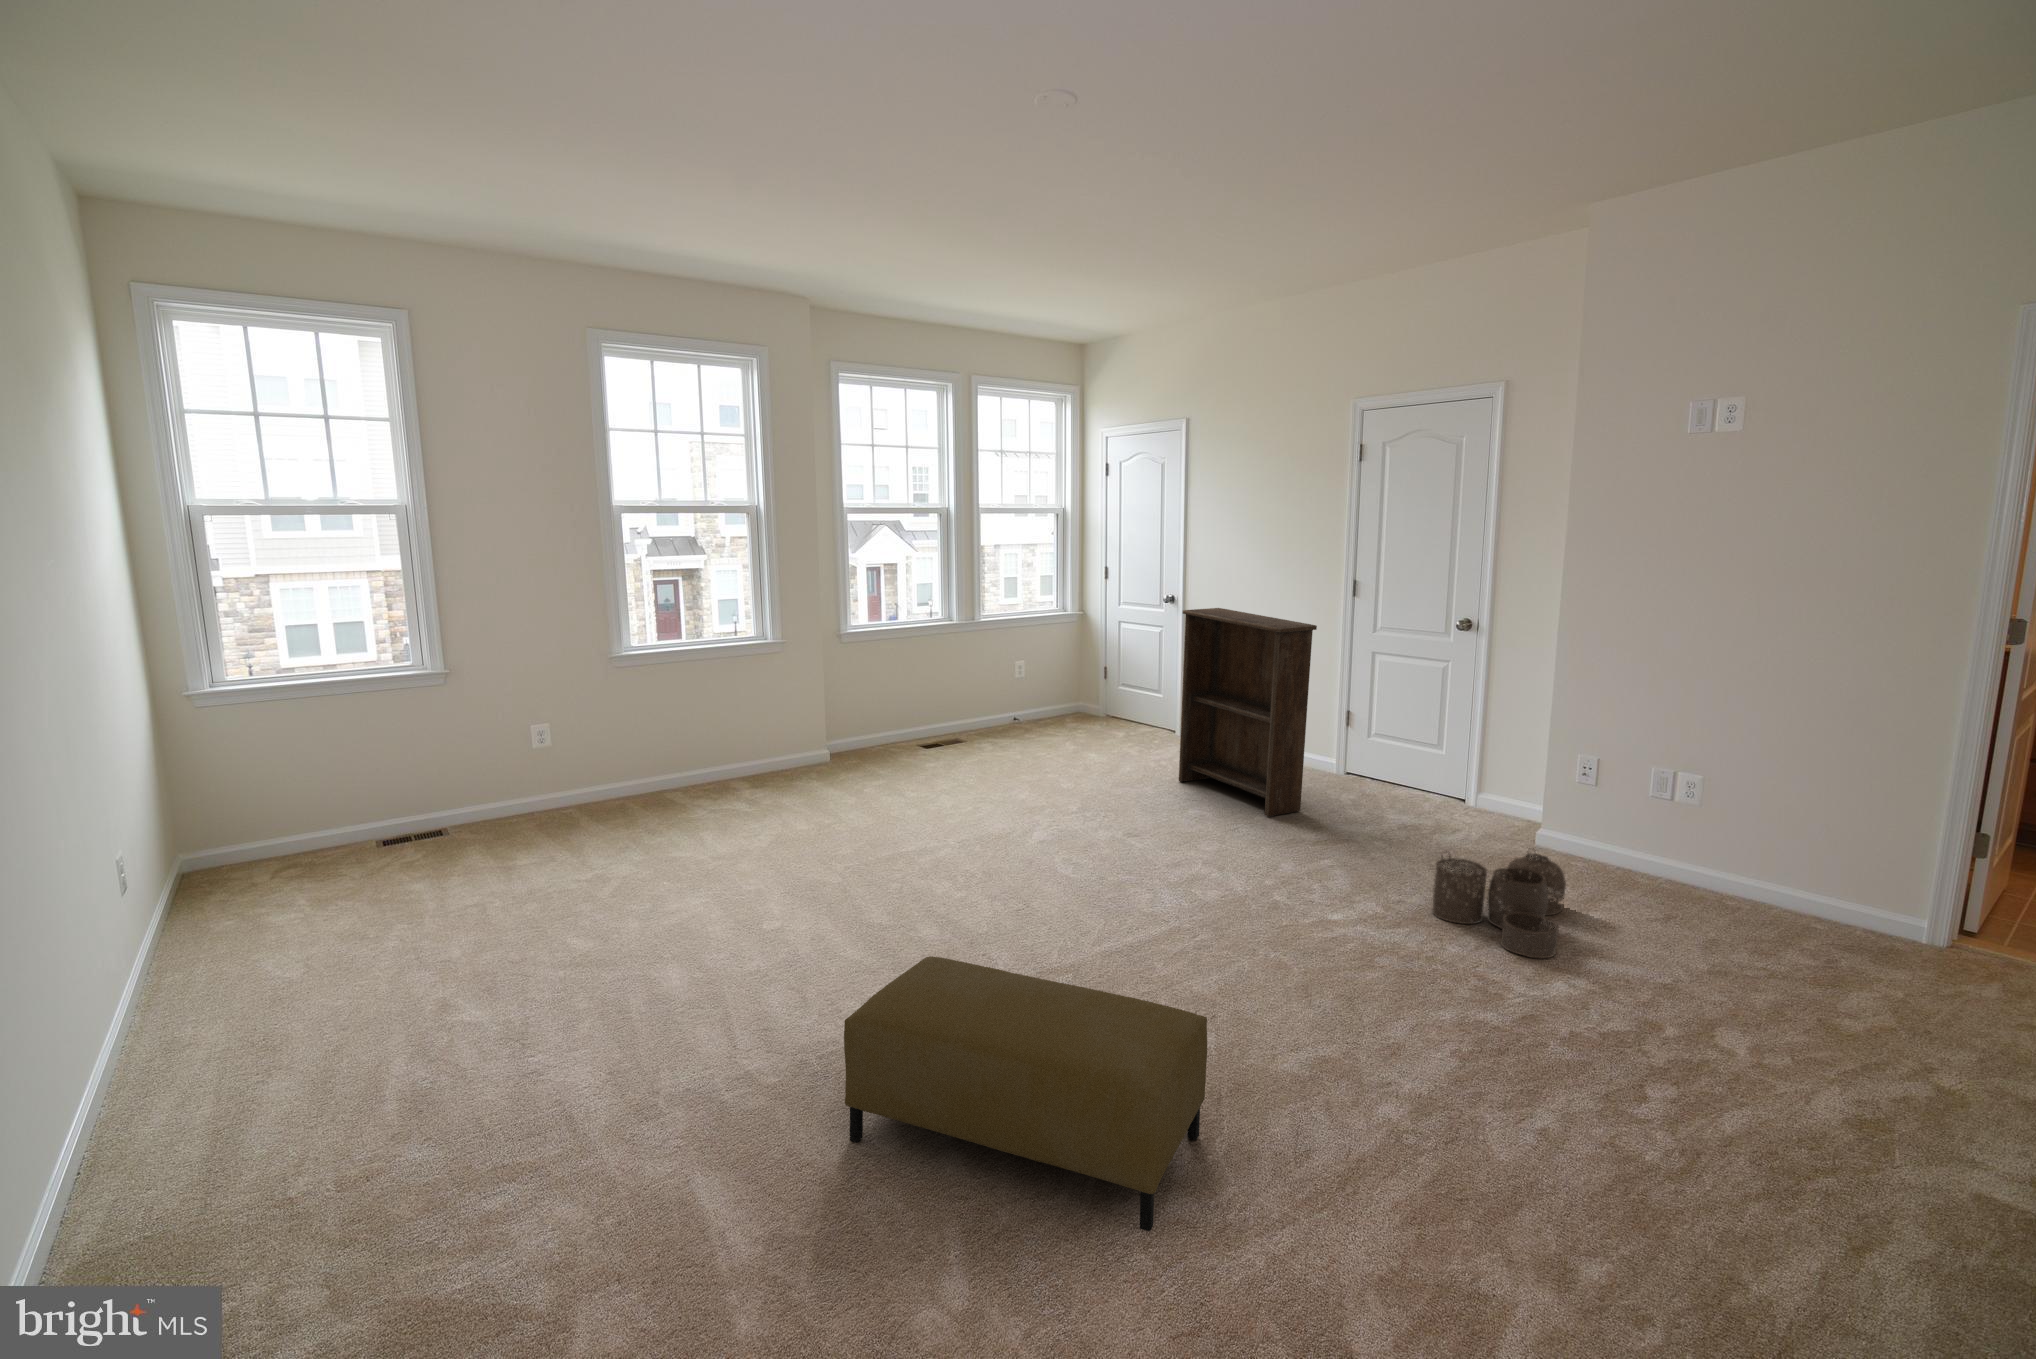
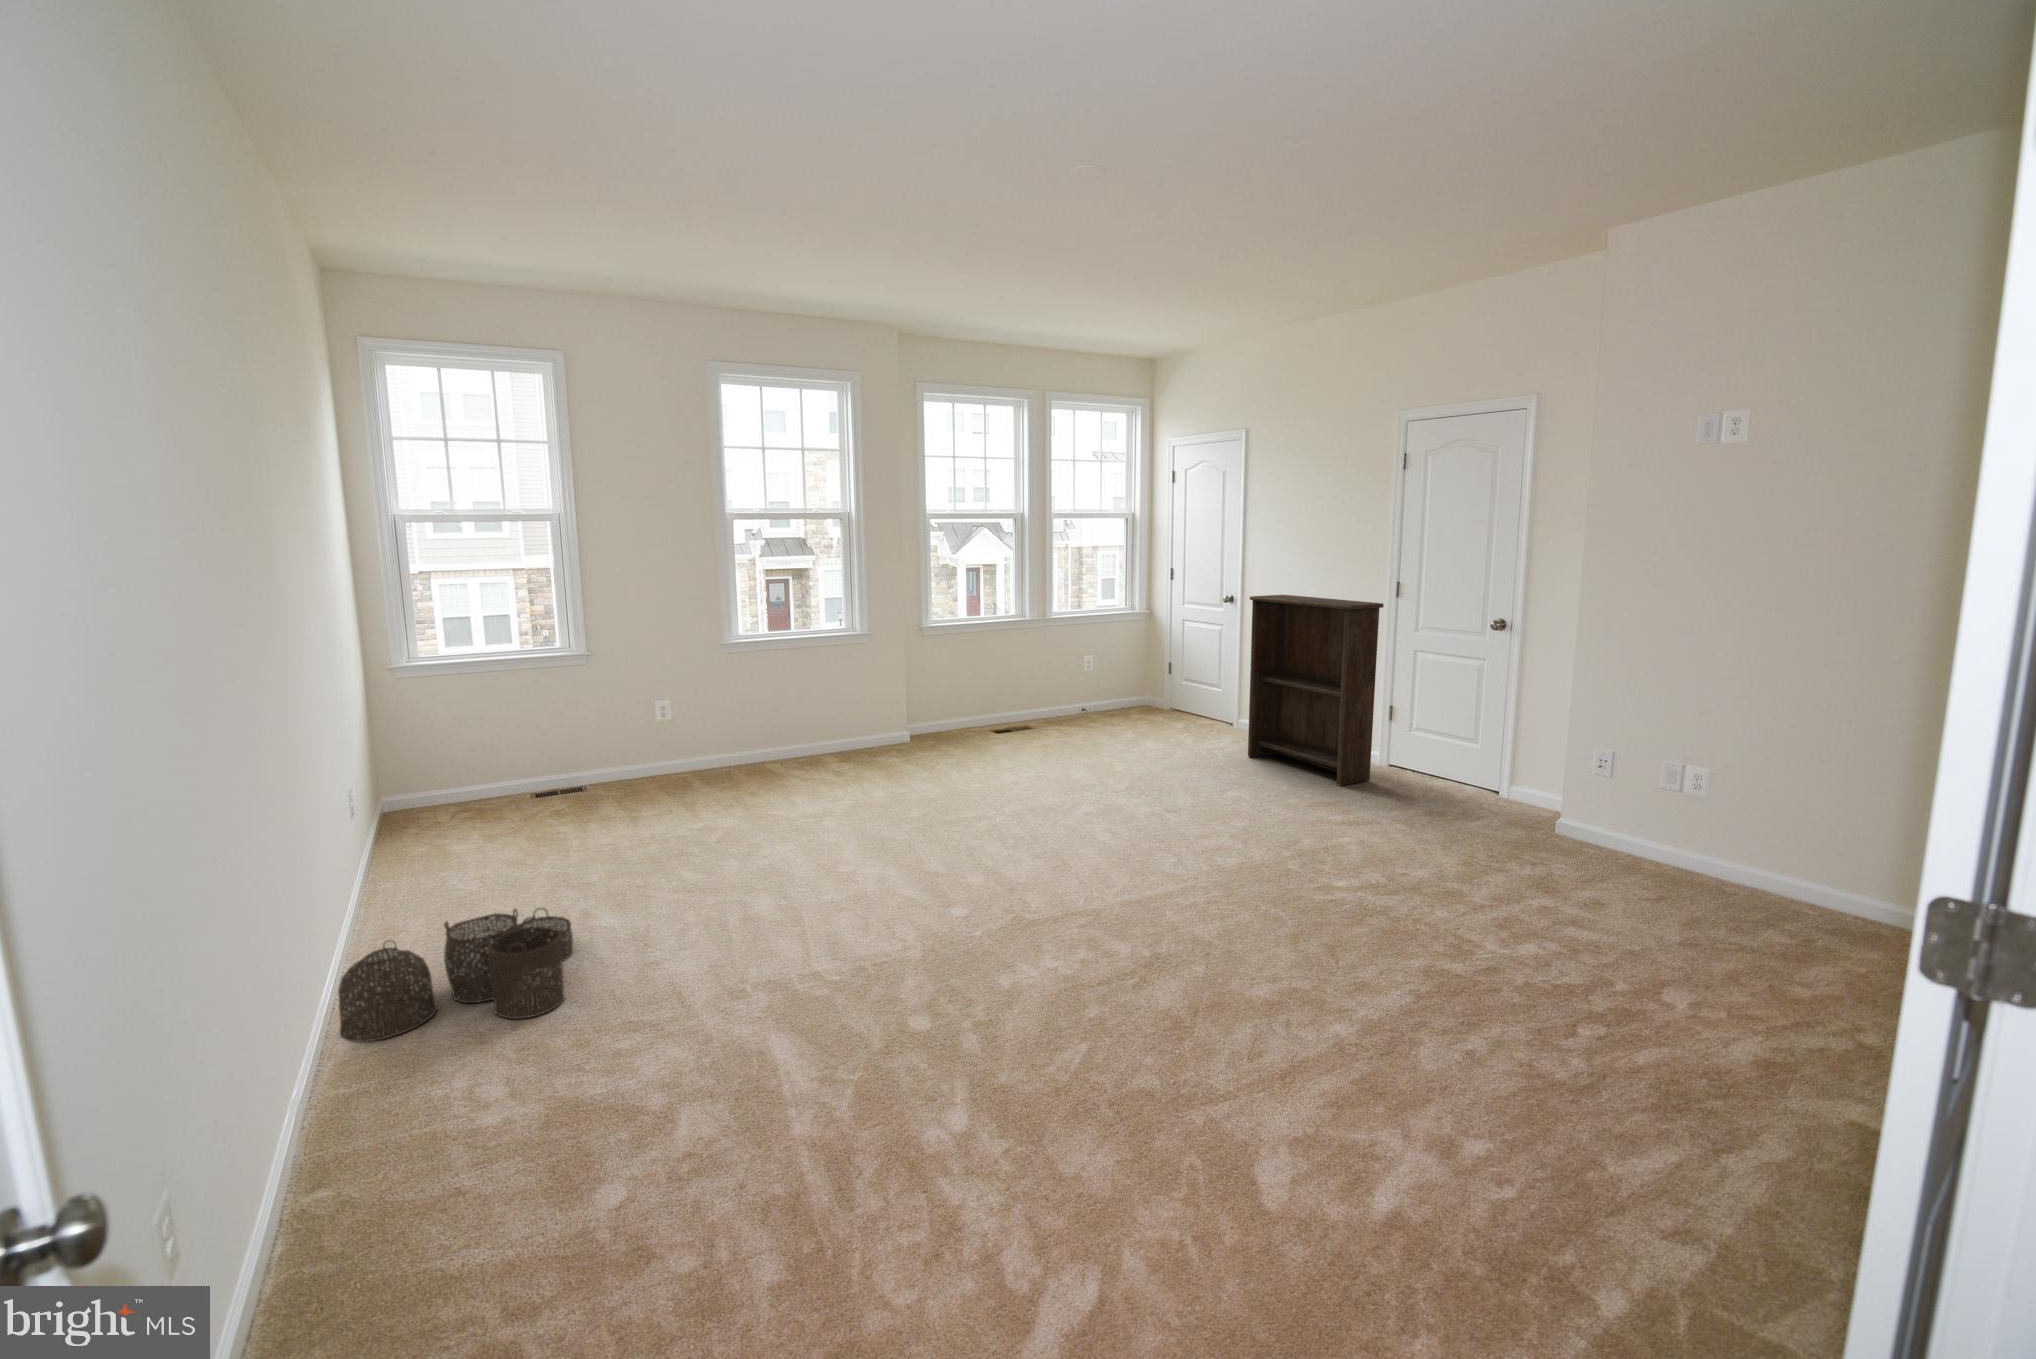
woven basket: present [1432,853,1566,958] -> present [338,908,573,1042]
ottoman: present [844,956,1207,1231] -> none [973,903,1355,1194]

